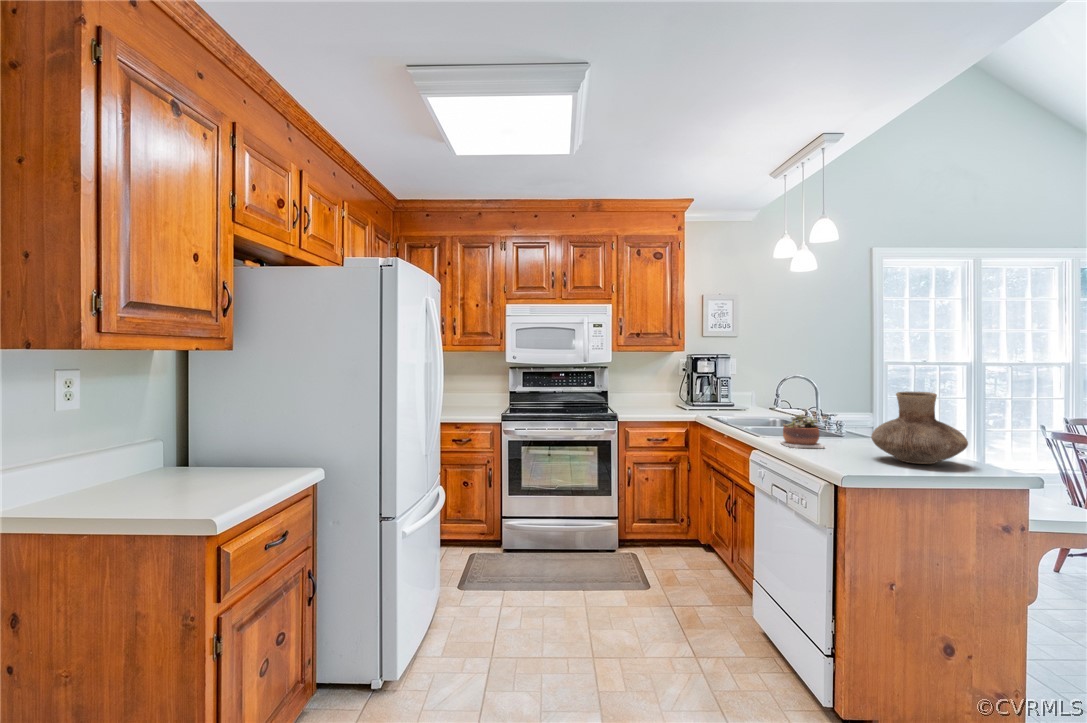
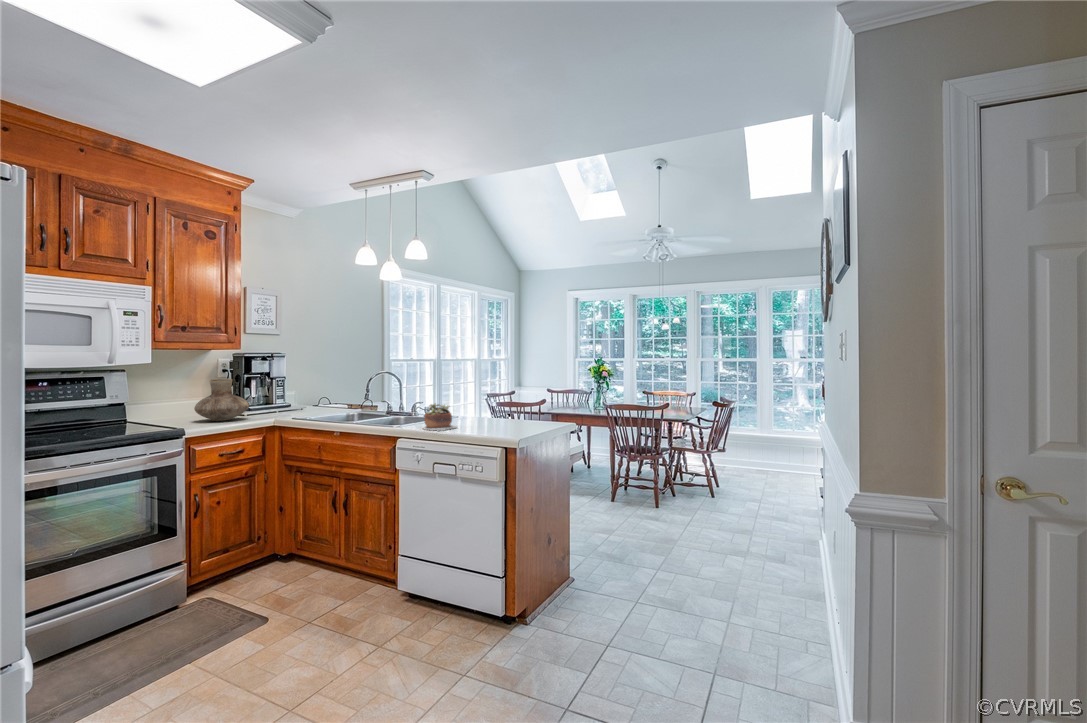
vase: present [871,392,968,464] -> present [194,379,249,421]

